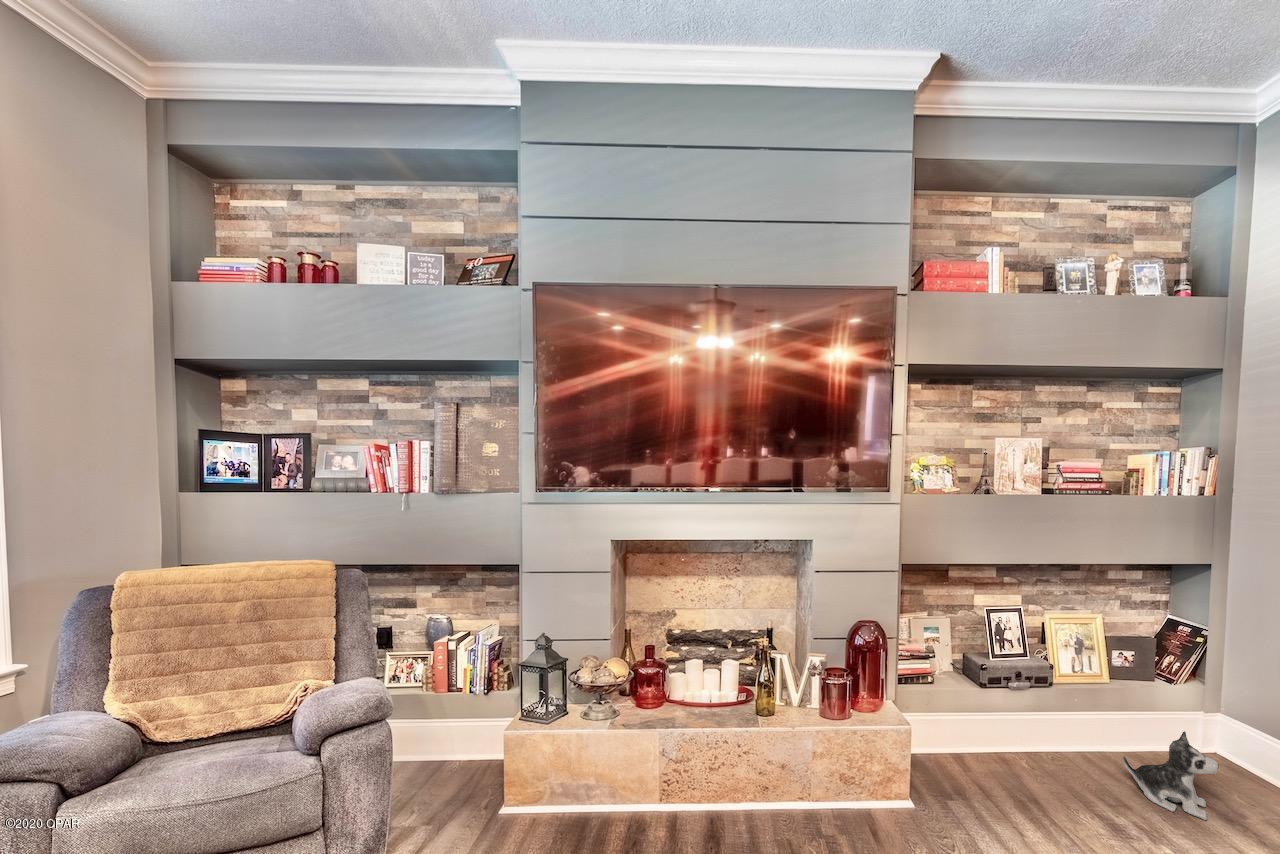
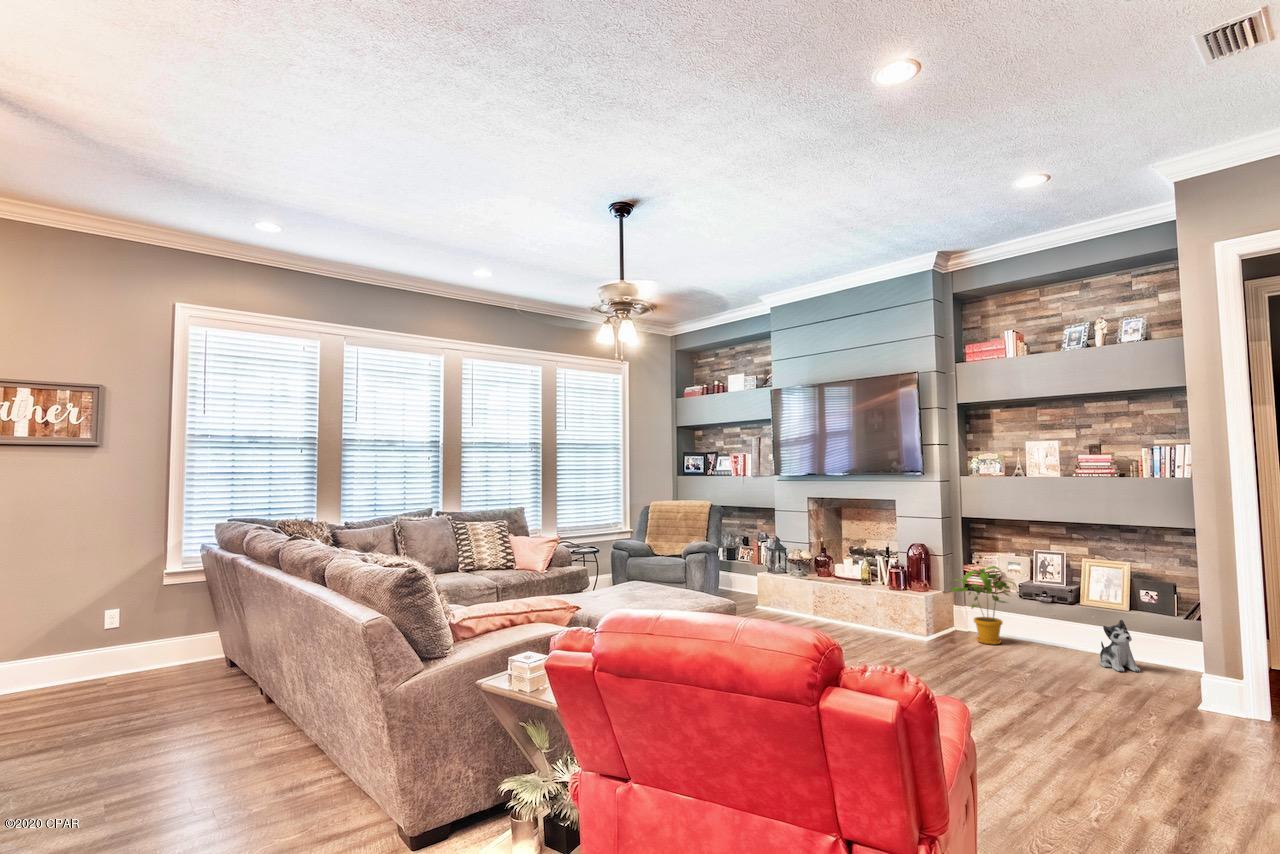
house plant: none [918,676,1049,809] -> present [951,566,1016,645]

